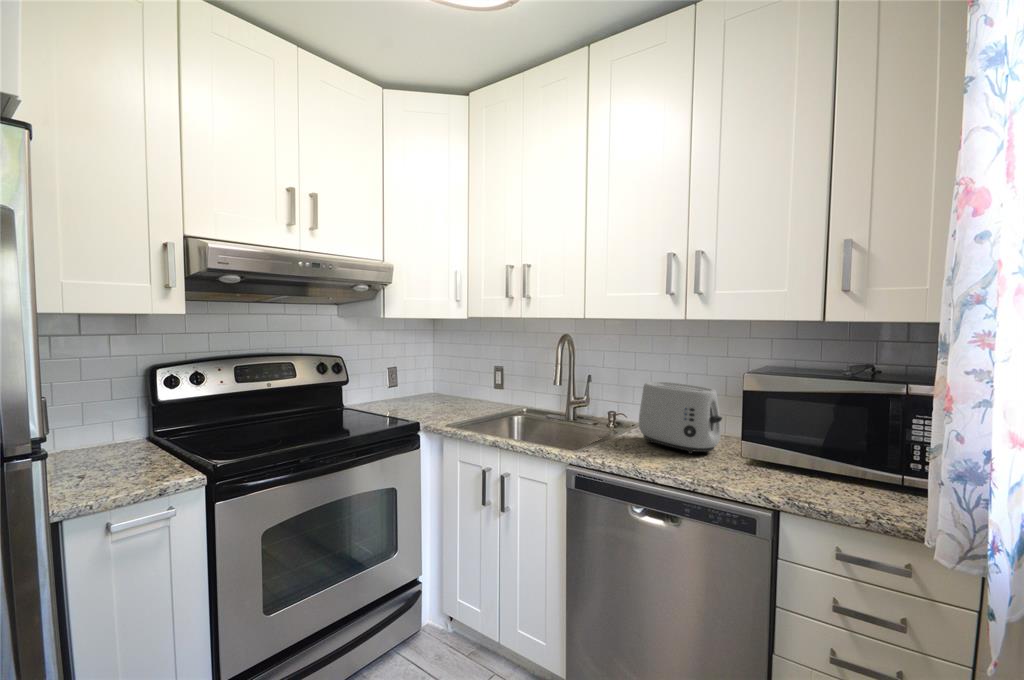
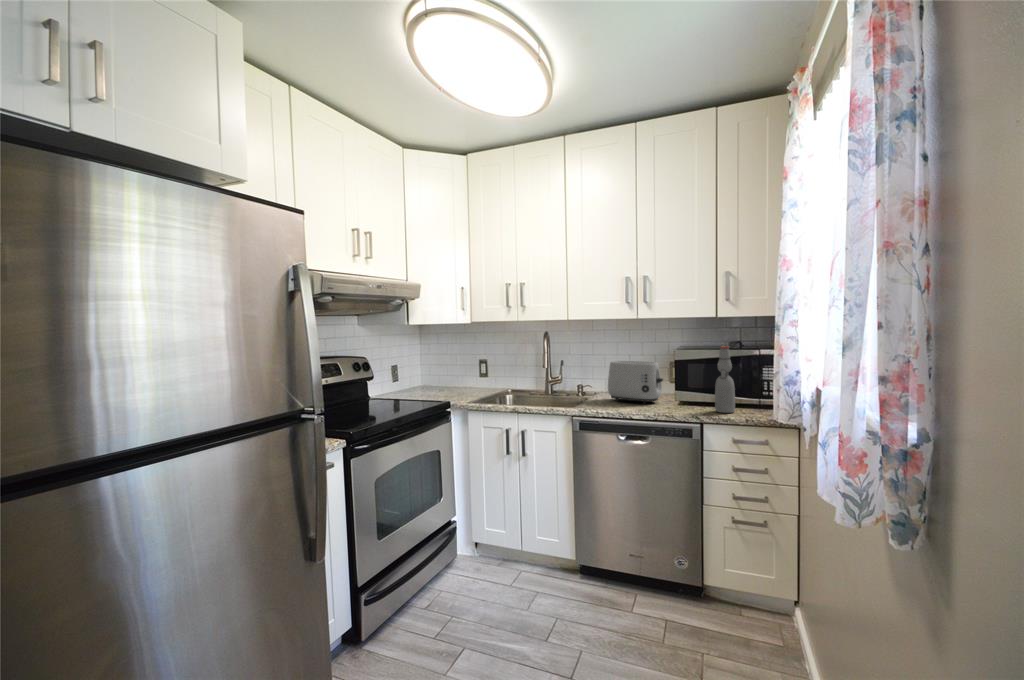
bottle: none [805,373,846,498] -> present [715,346,735,413]

